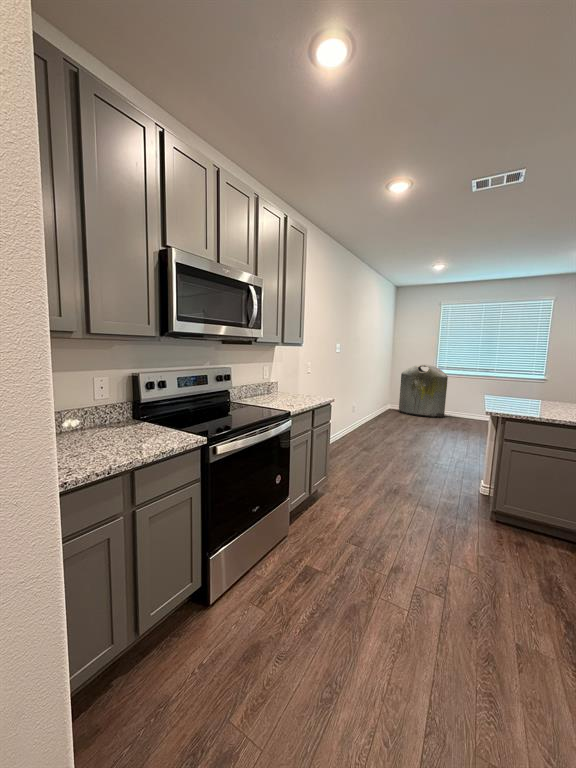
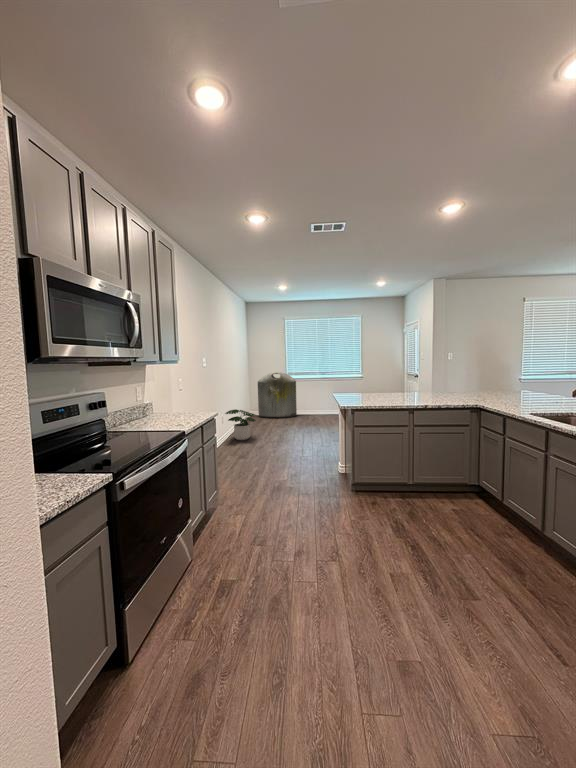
potted plant: none [357,400,393,434] -> present [225,409,256,440]

